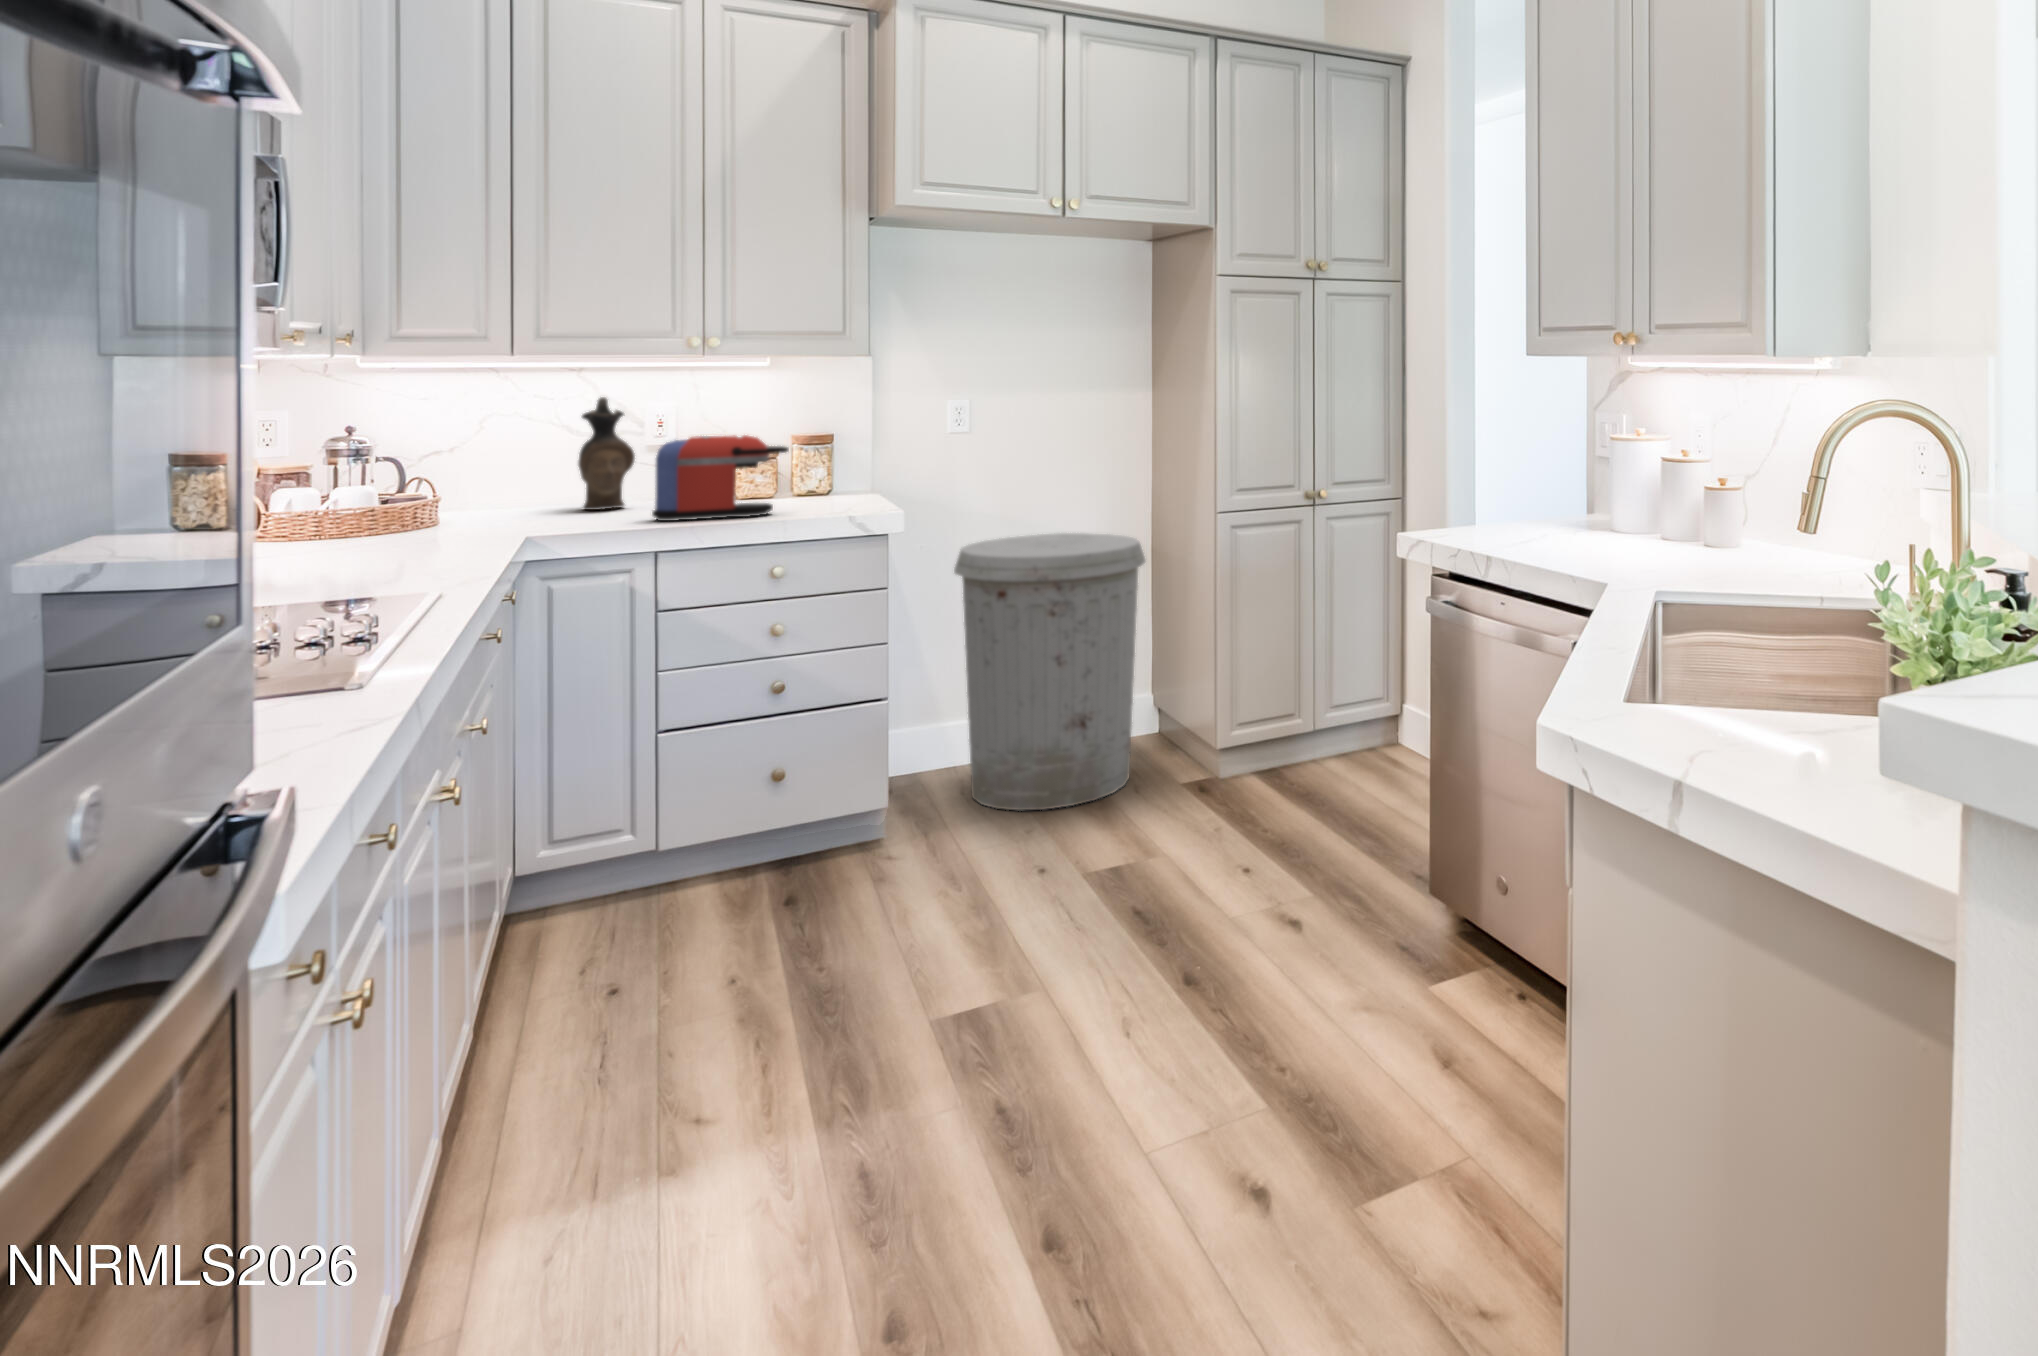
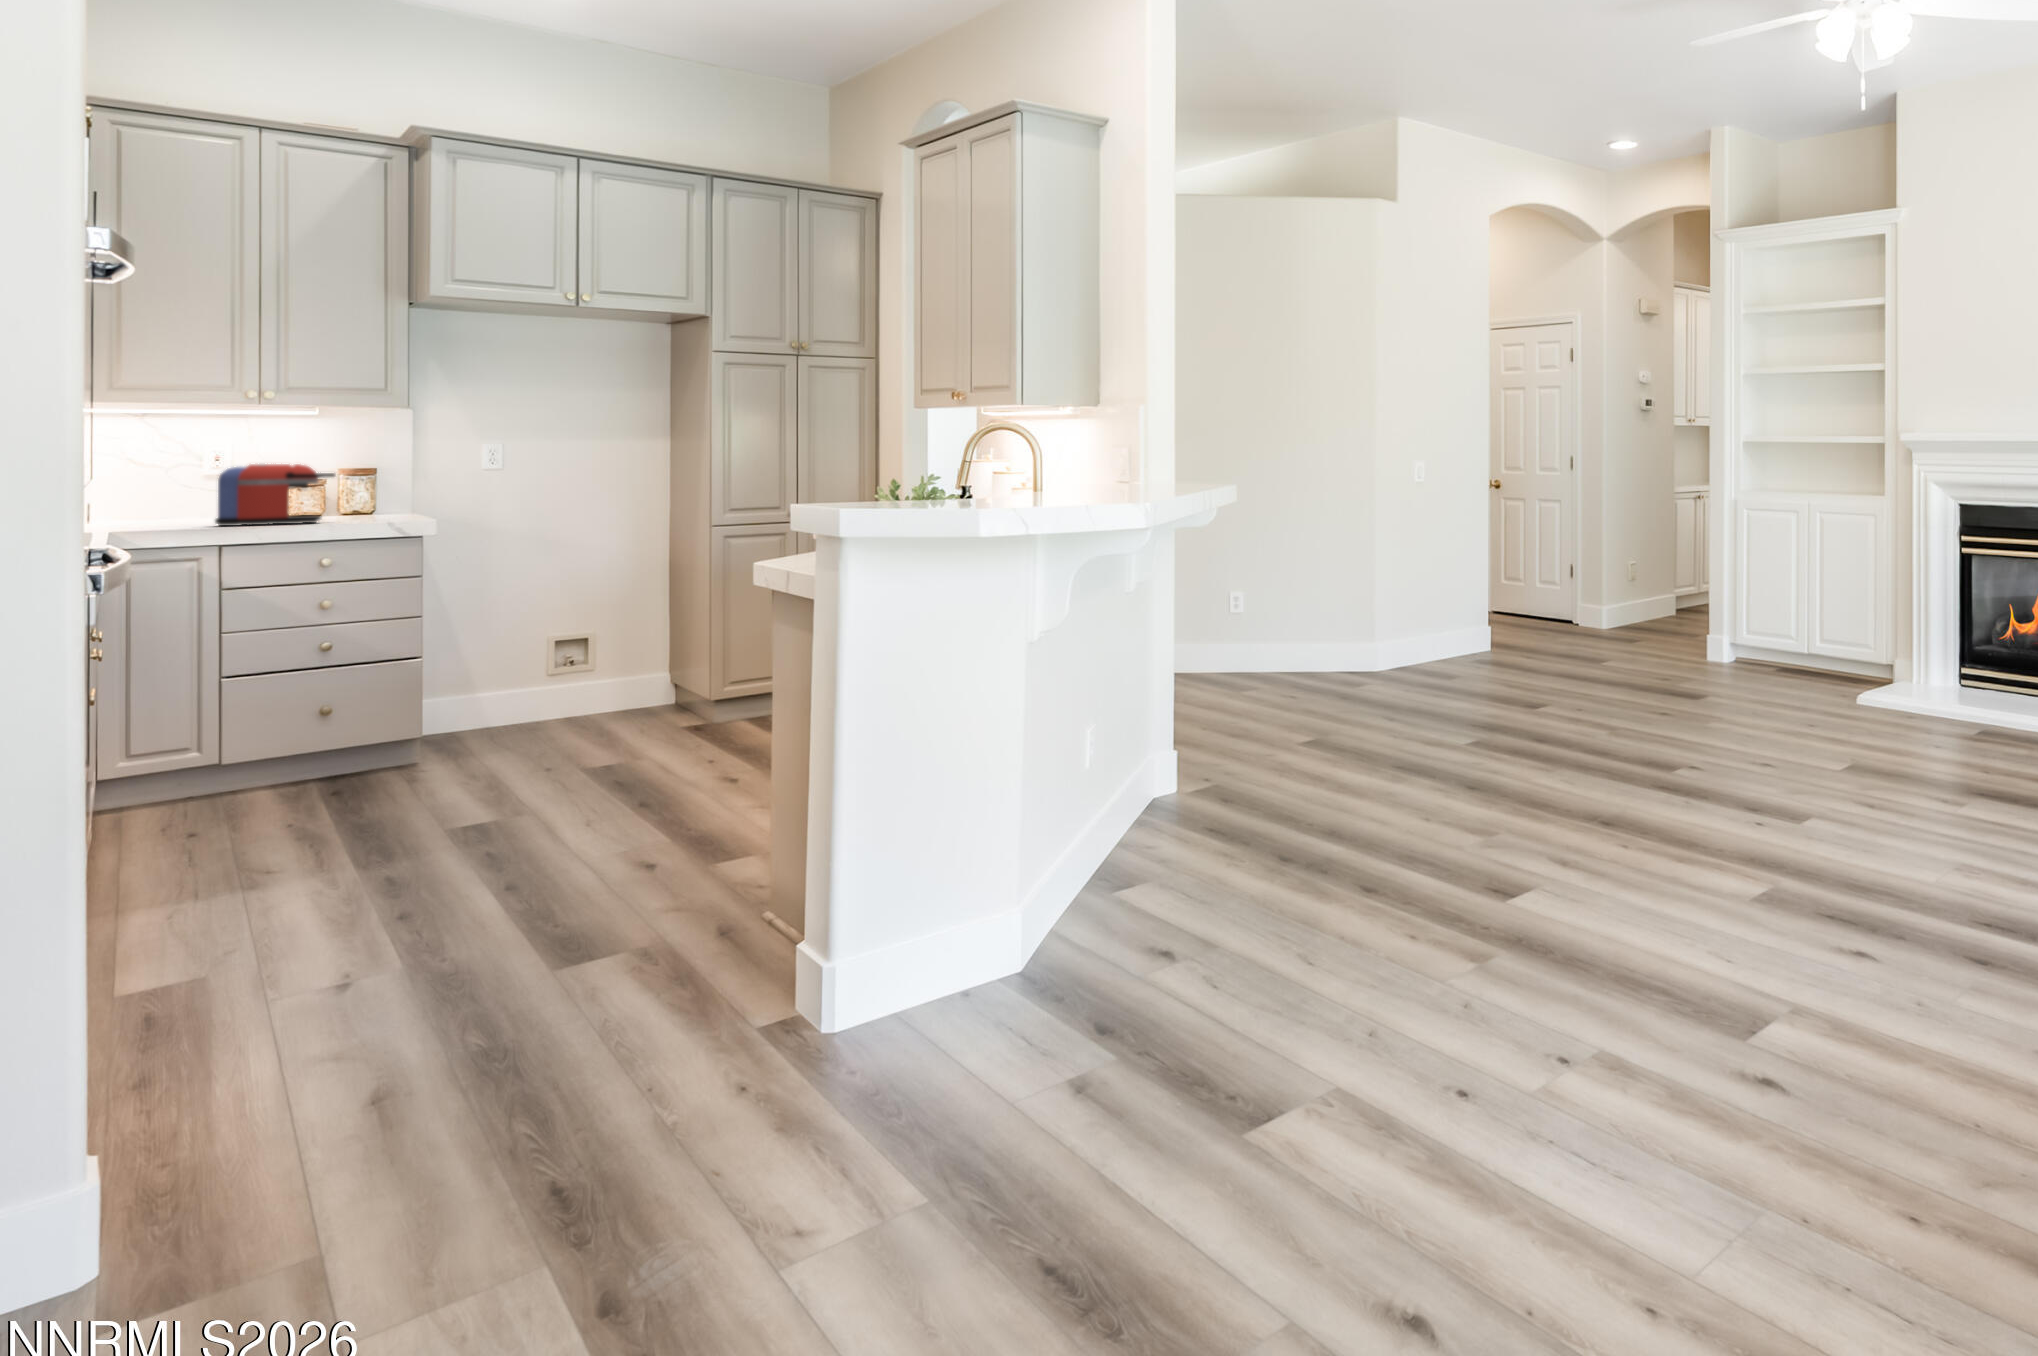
ceramic pitcher: present [578,397,635,510] -> none [144,438,196,524]
trash can: present [954,533,1145,811] -> none [484,545,653,745]

